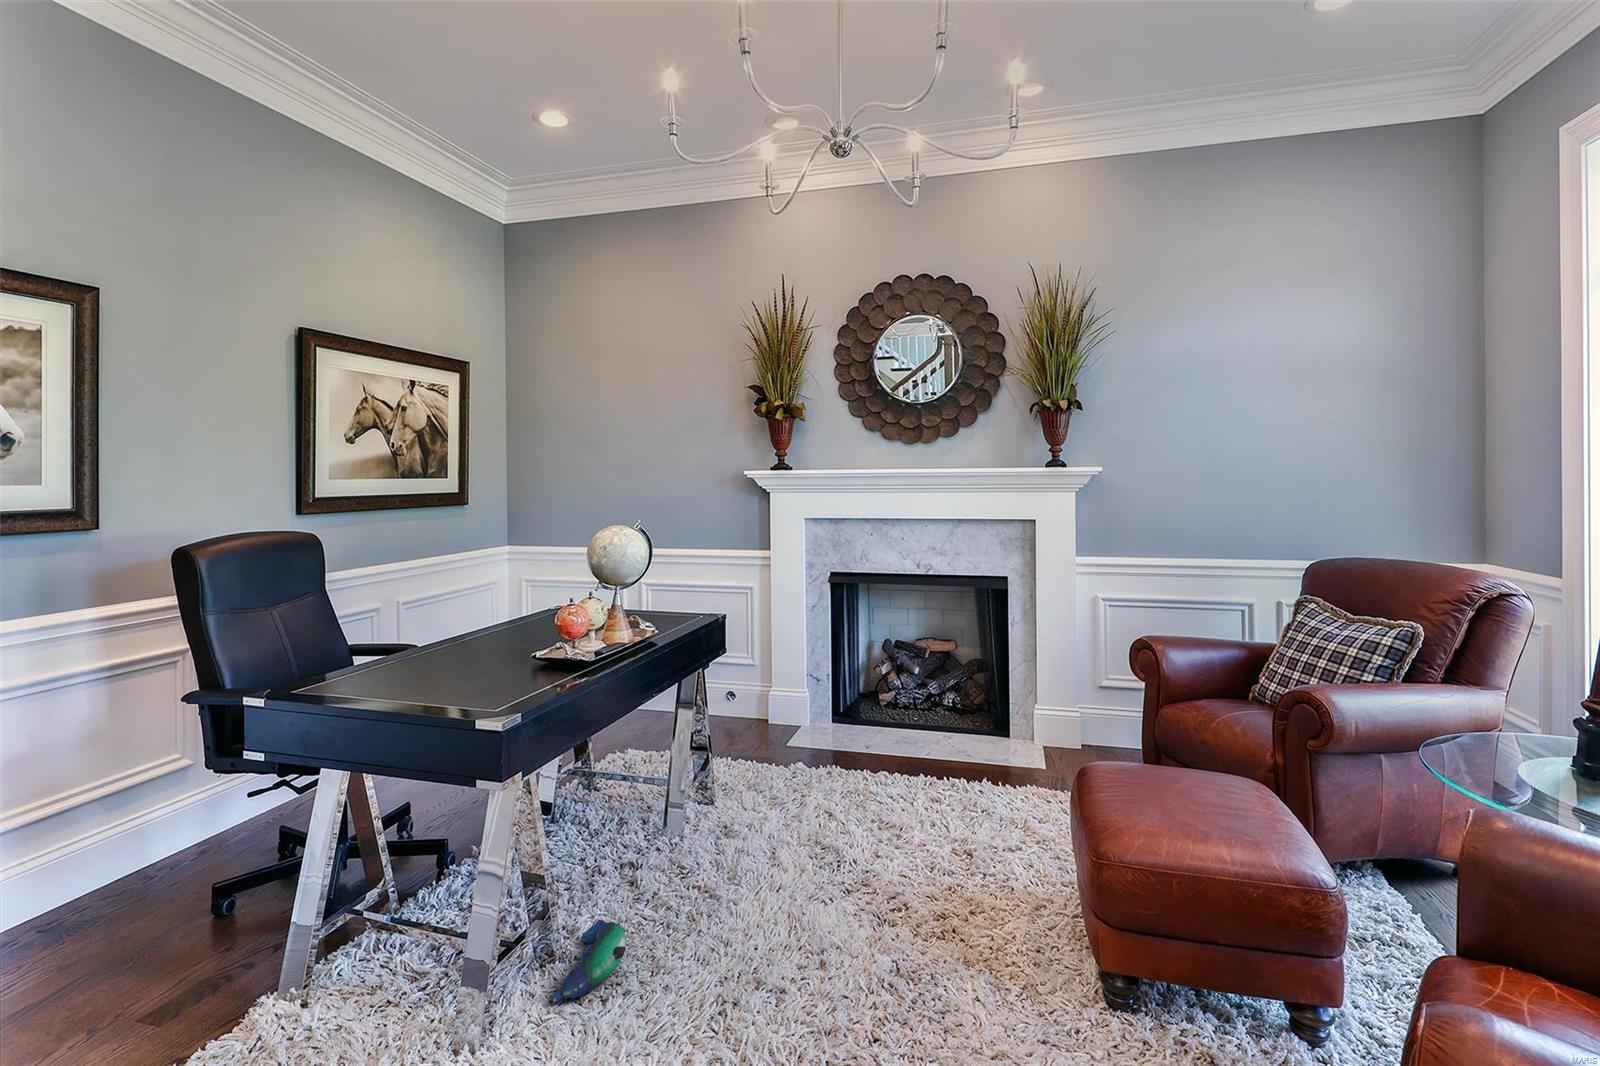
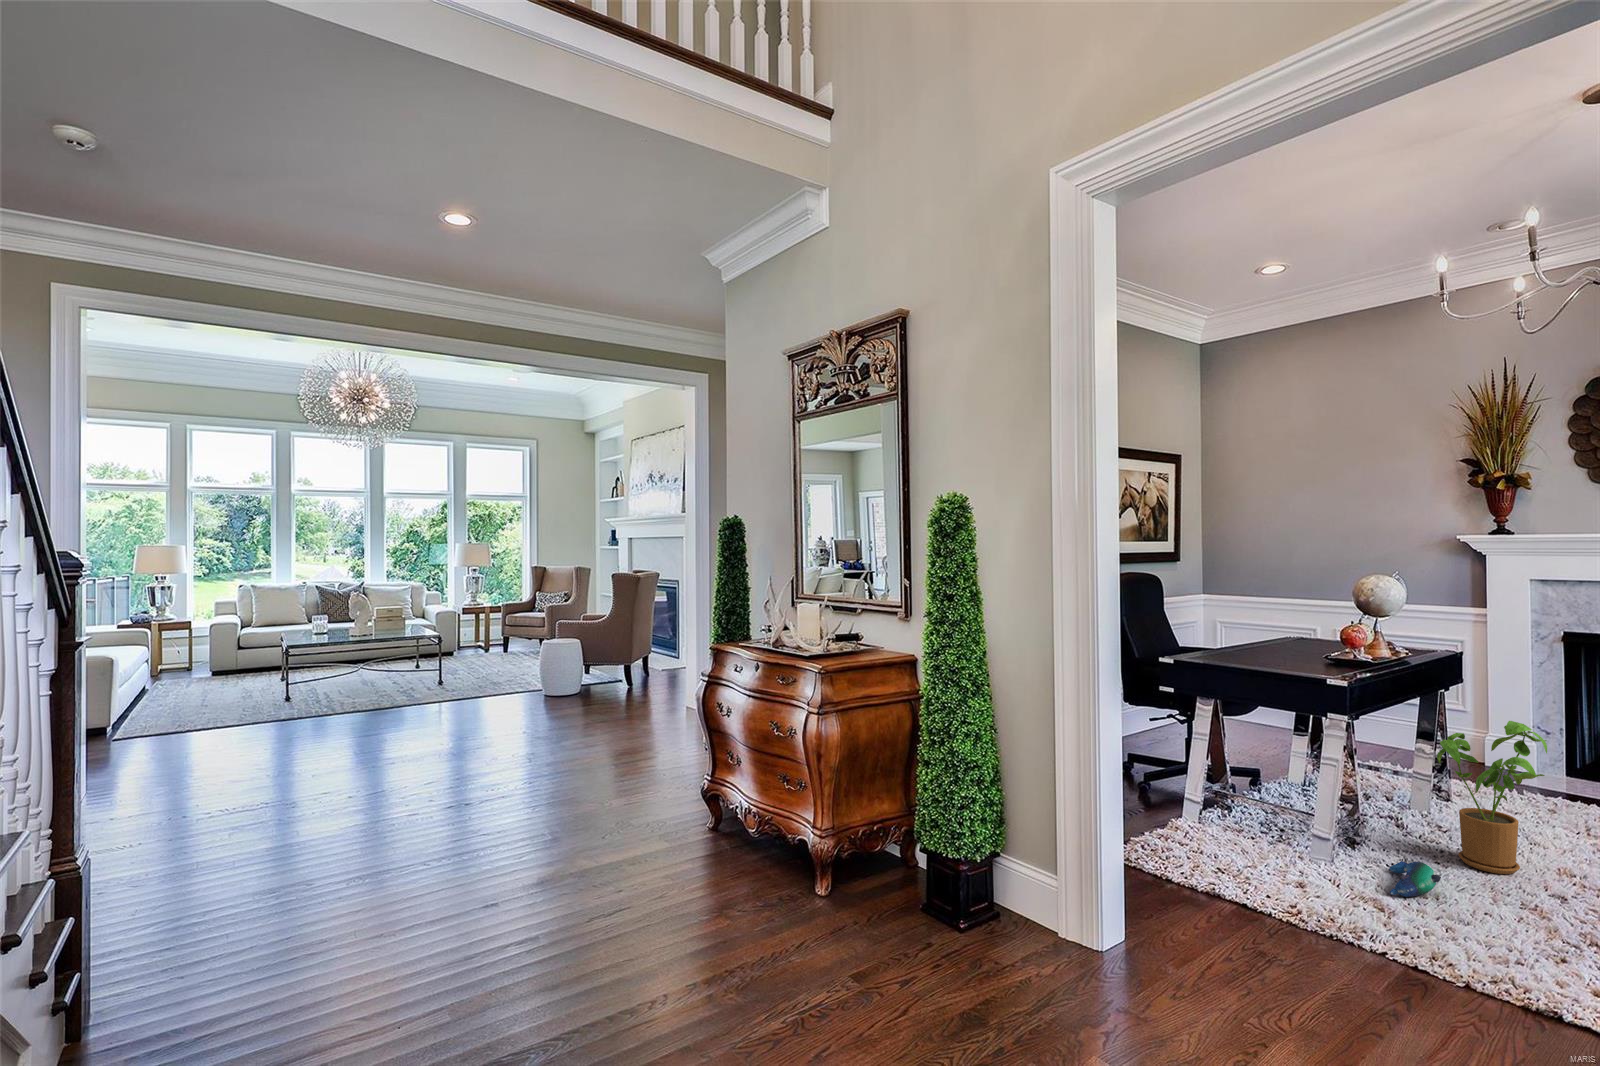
house plant: none [664,688,775,897] -> present [1437,721,1547,874]

